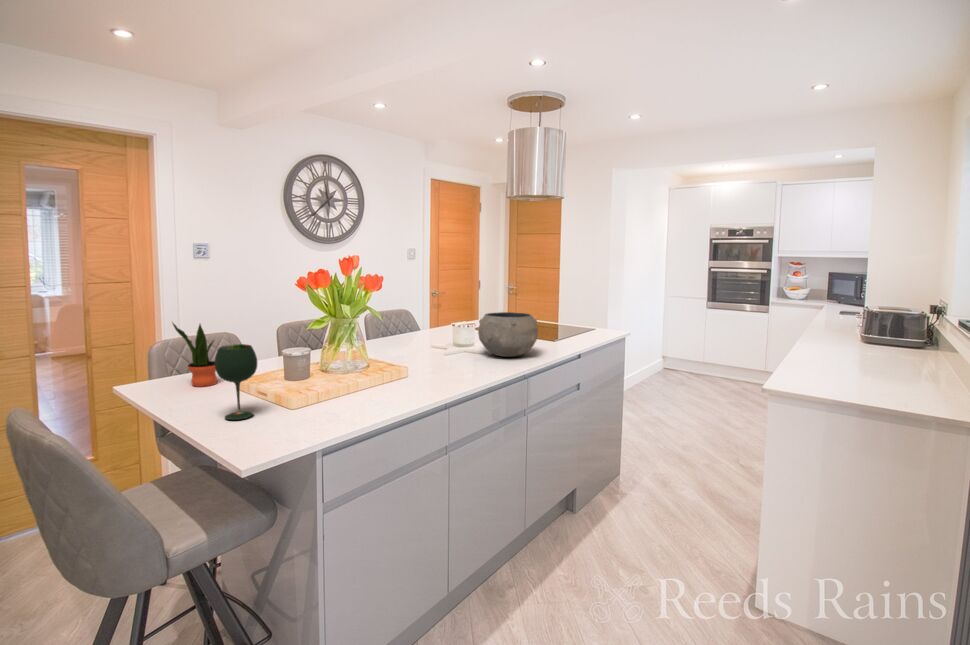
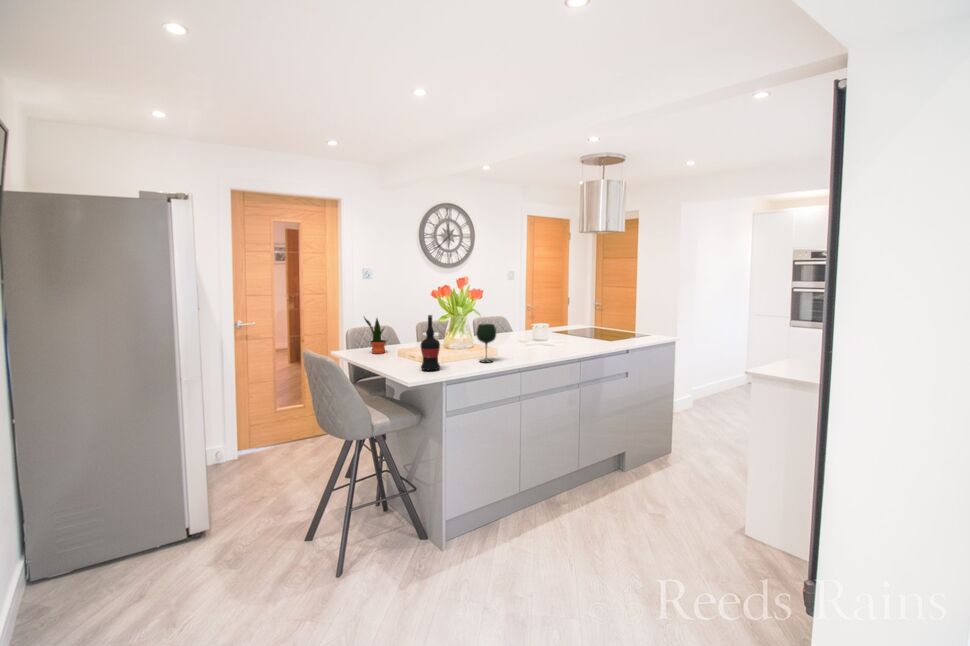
ceramic bowl: present [478,312,538,357] -> none [547,316,588,346]
wine bottle: none [271,325,311,428] -> present [420,315,440,370]
wine glass: present [215,344,257,420] -> present [476,324,496,363]

